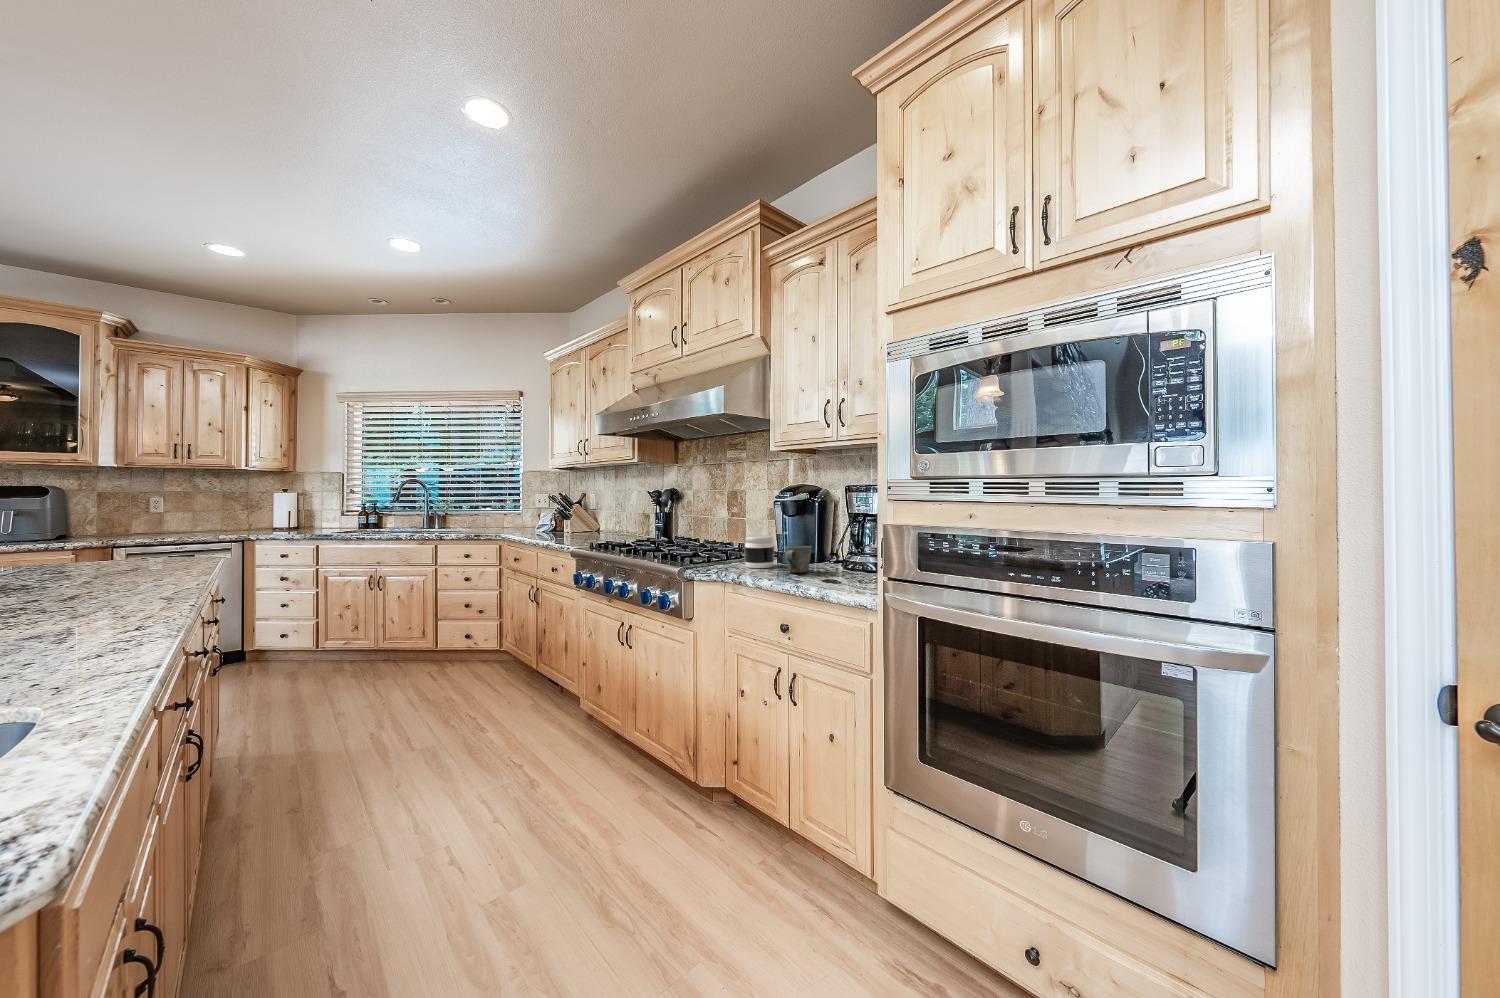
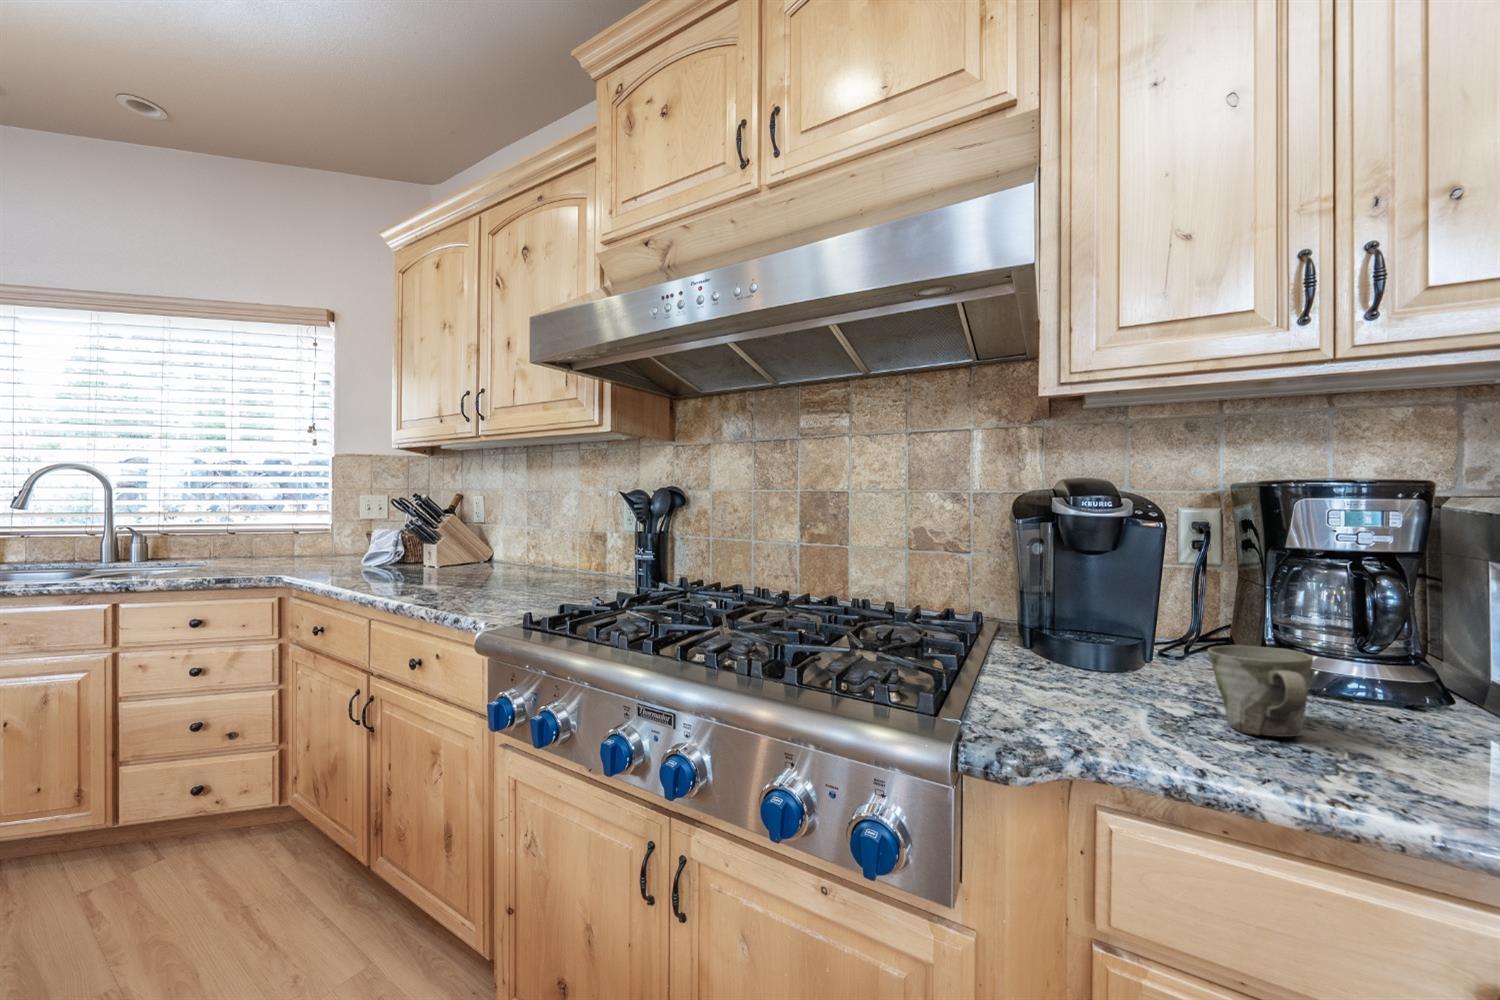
jar: present [744,535,774,568] -> none [1029,607,1120,707]

